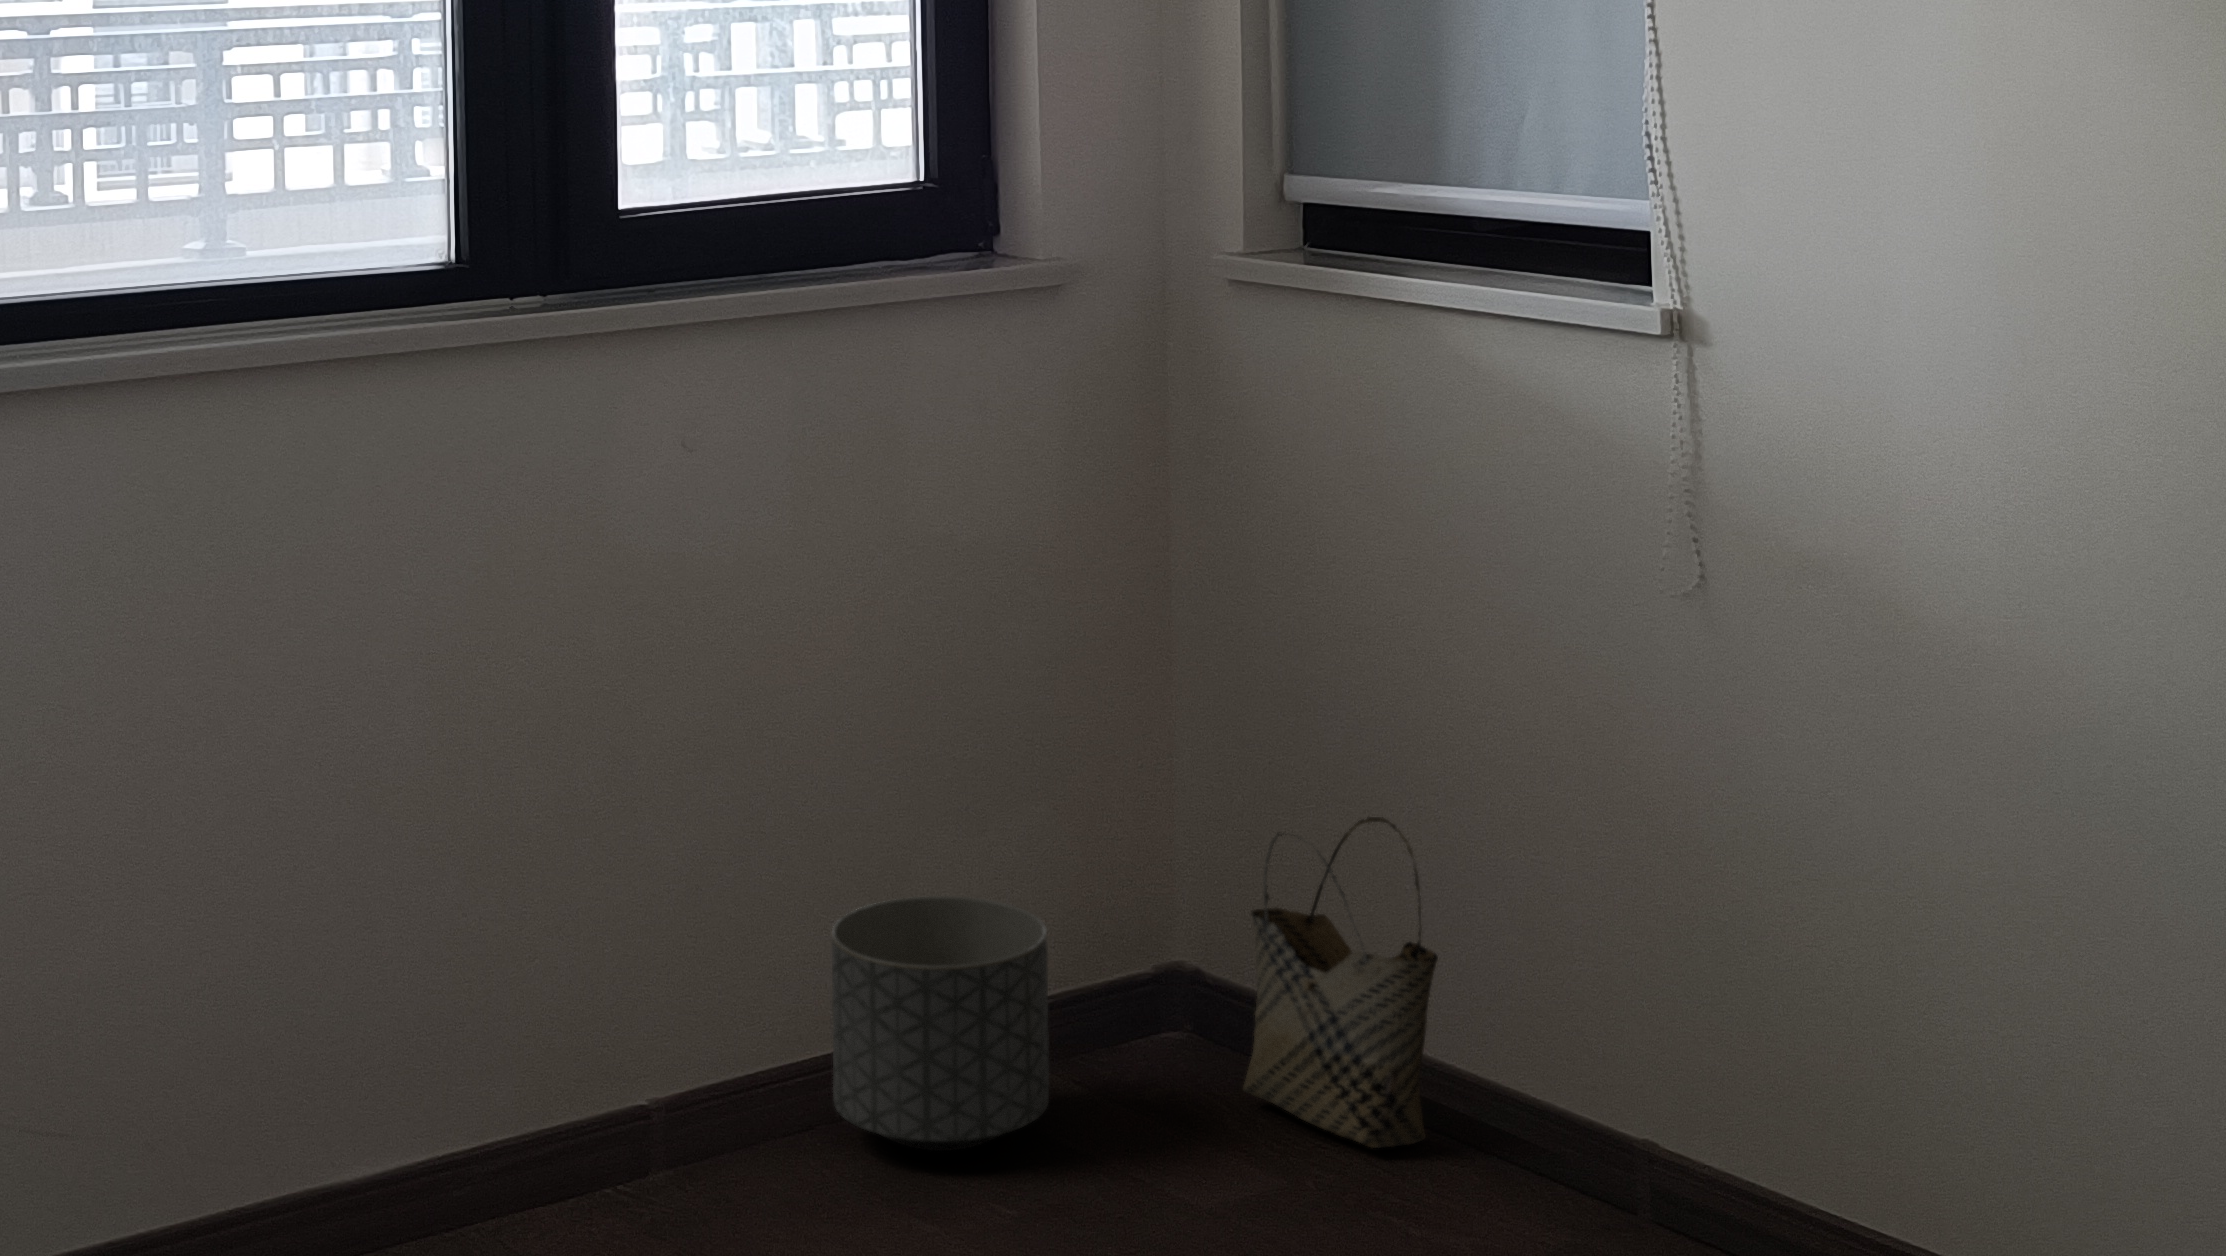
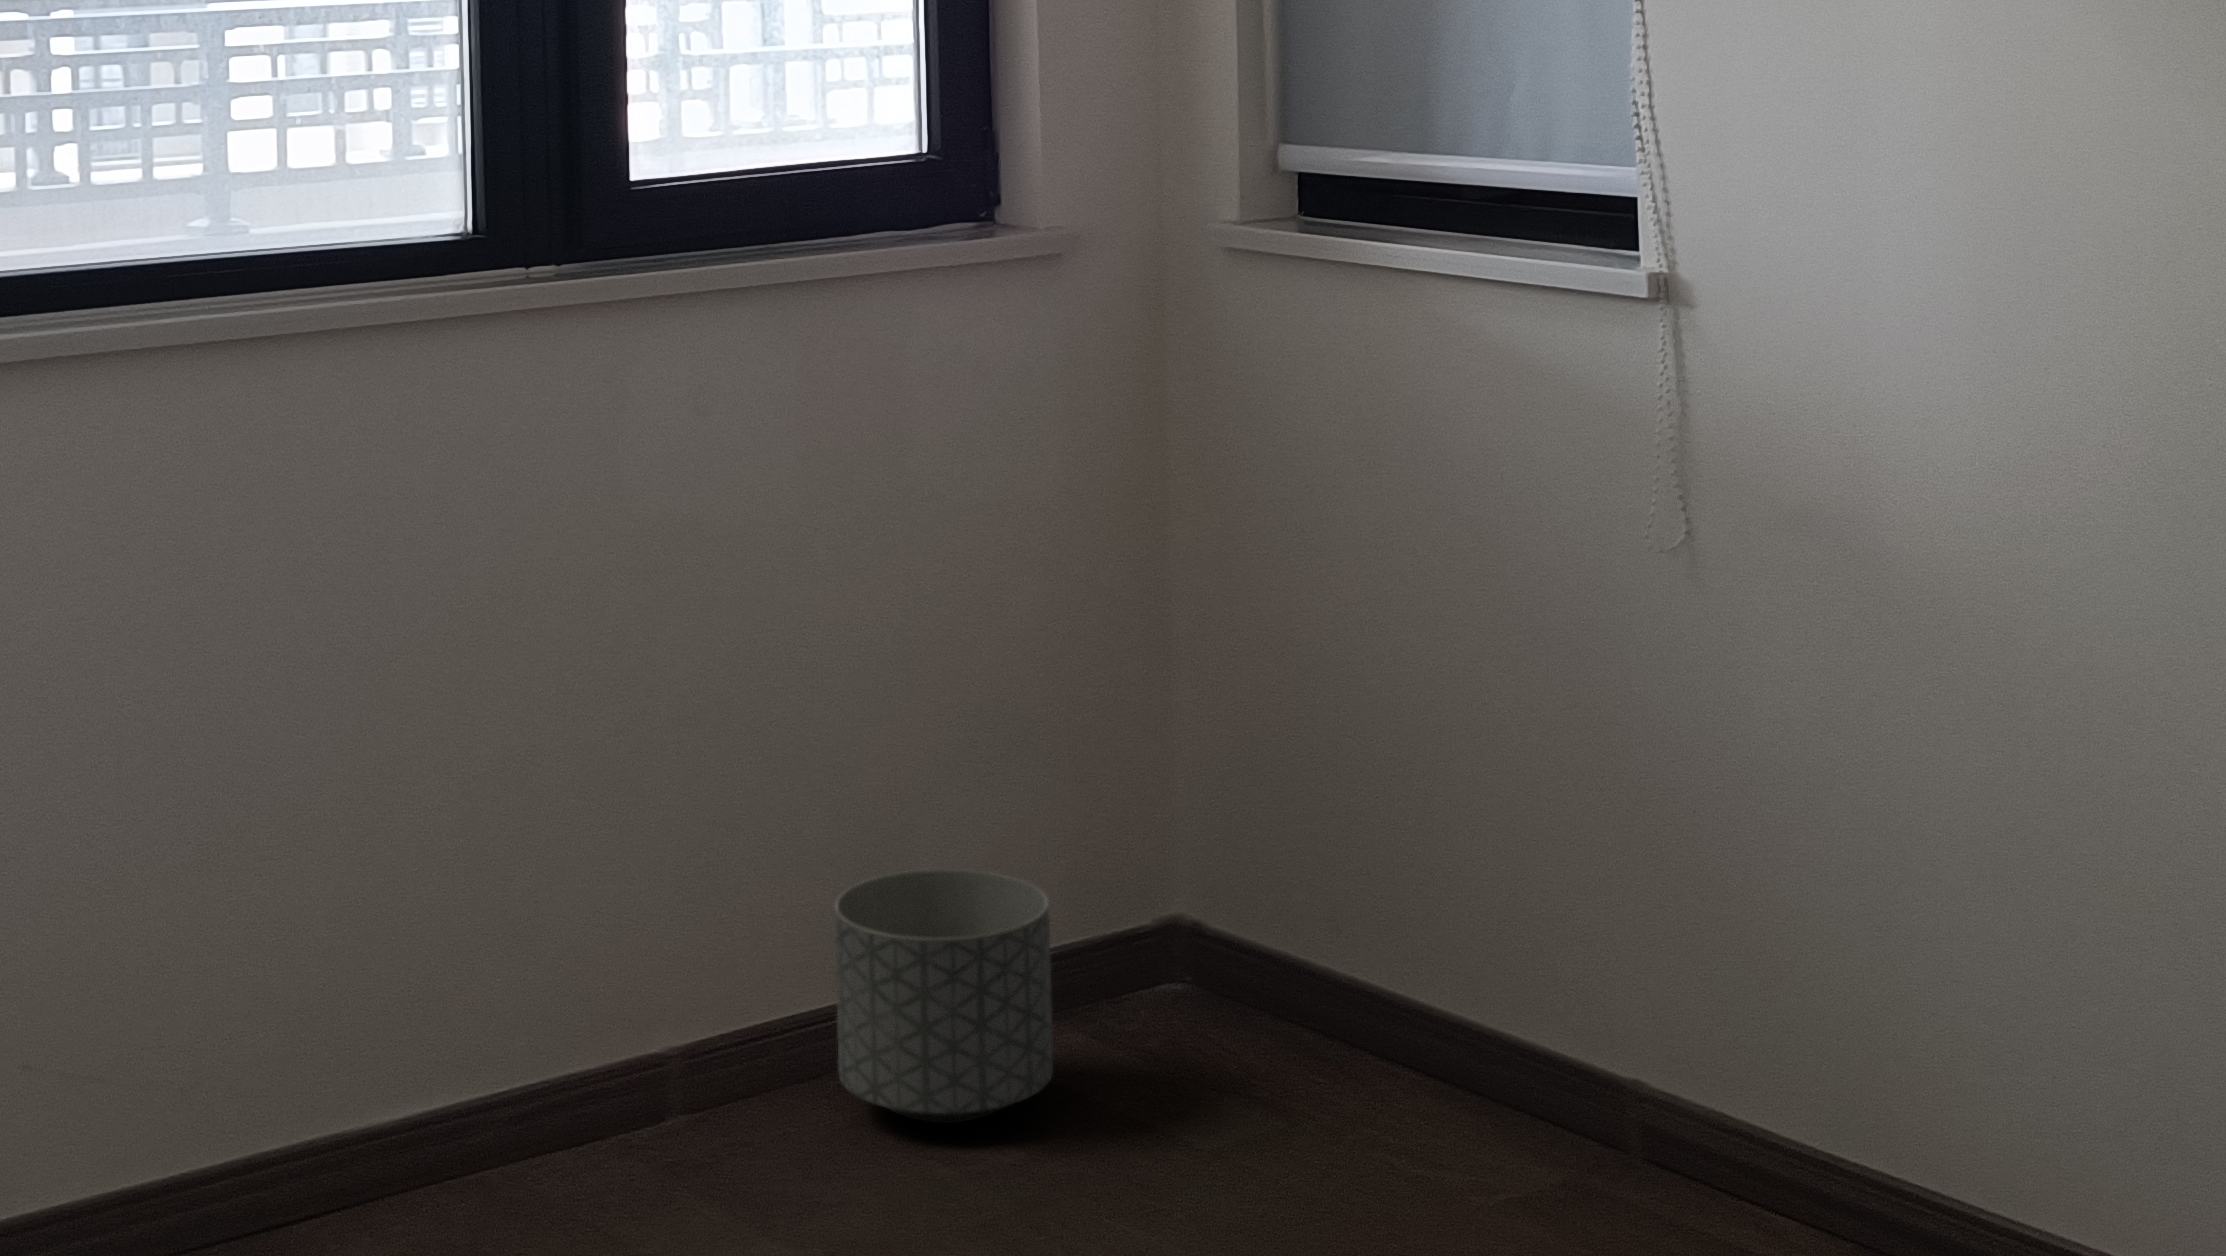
woven basket: present [1243,817,1438,1148] -> none [1250,791,1440,1123]

